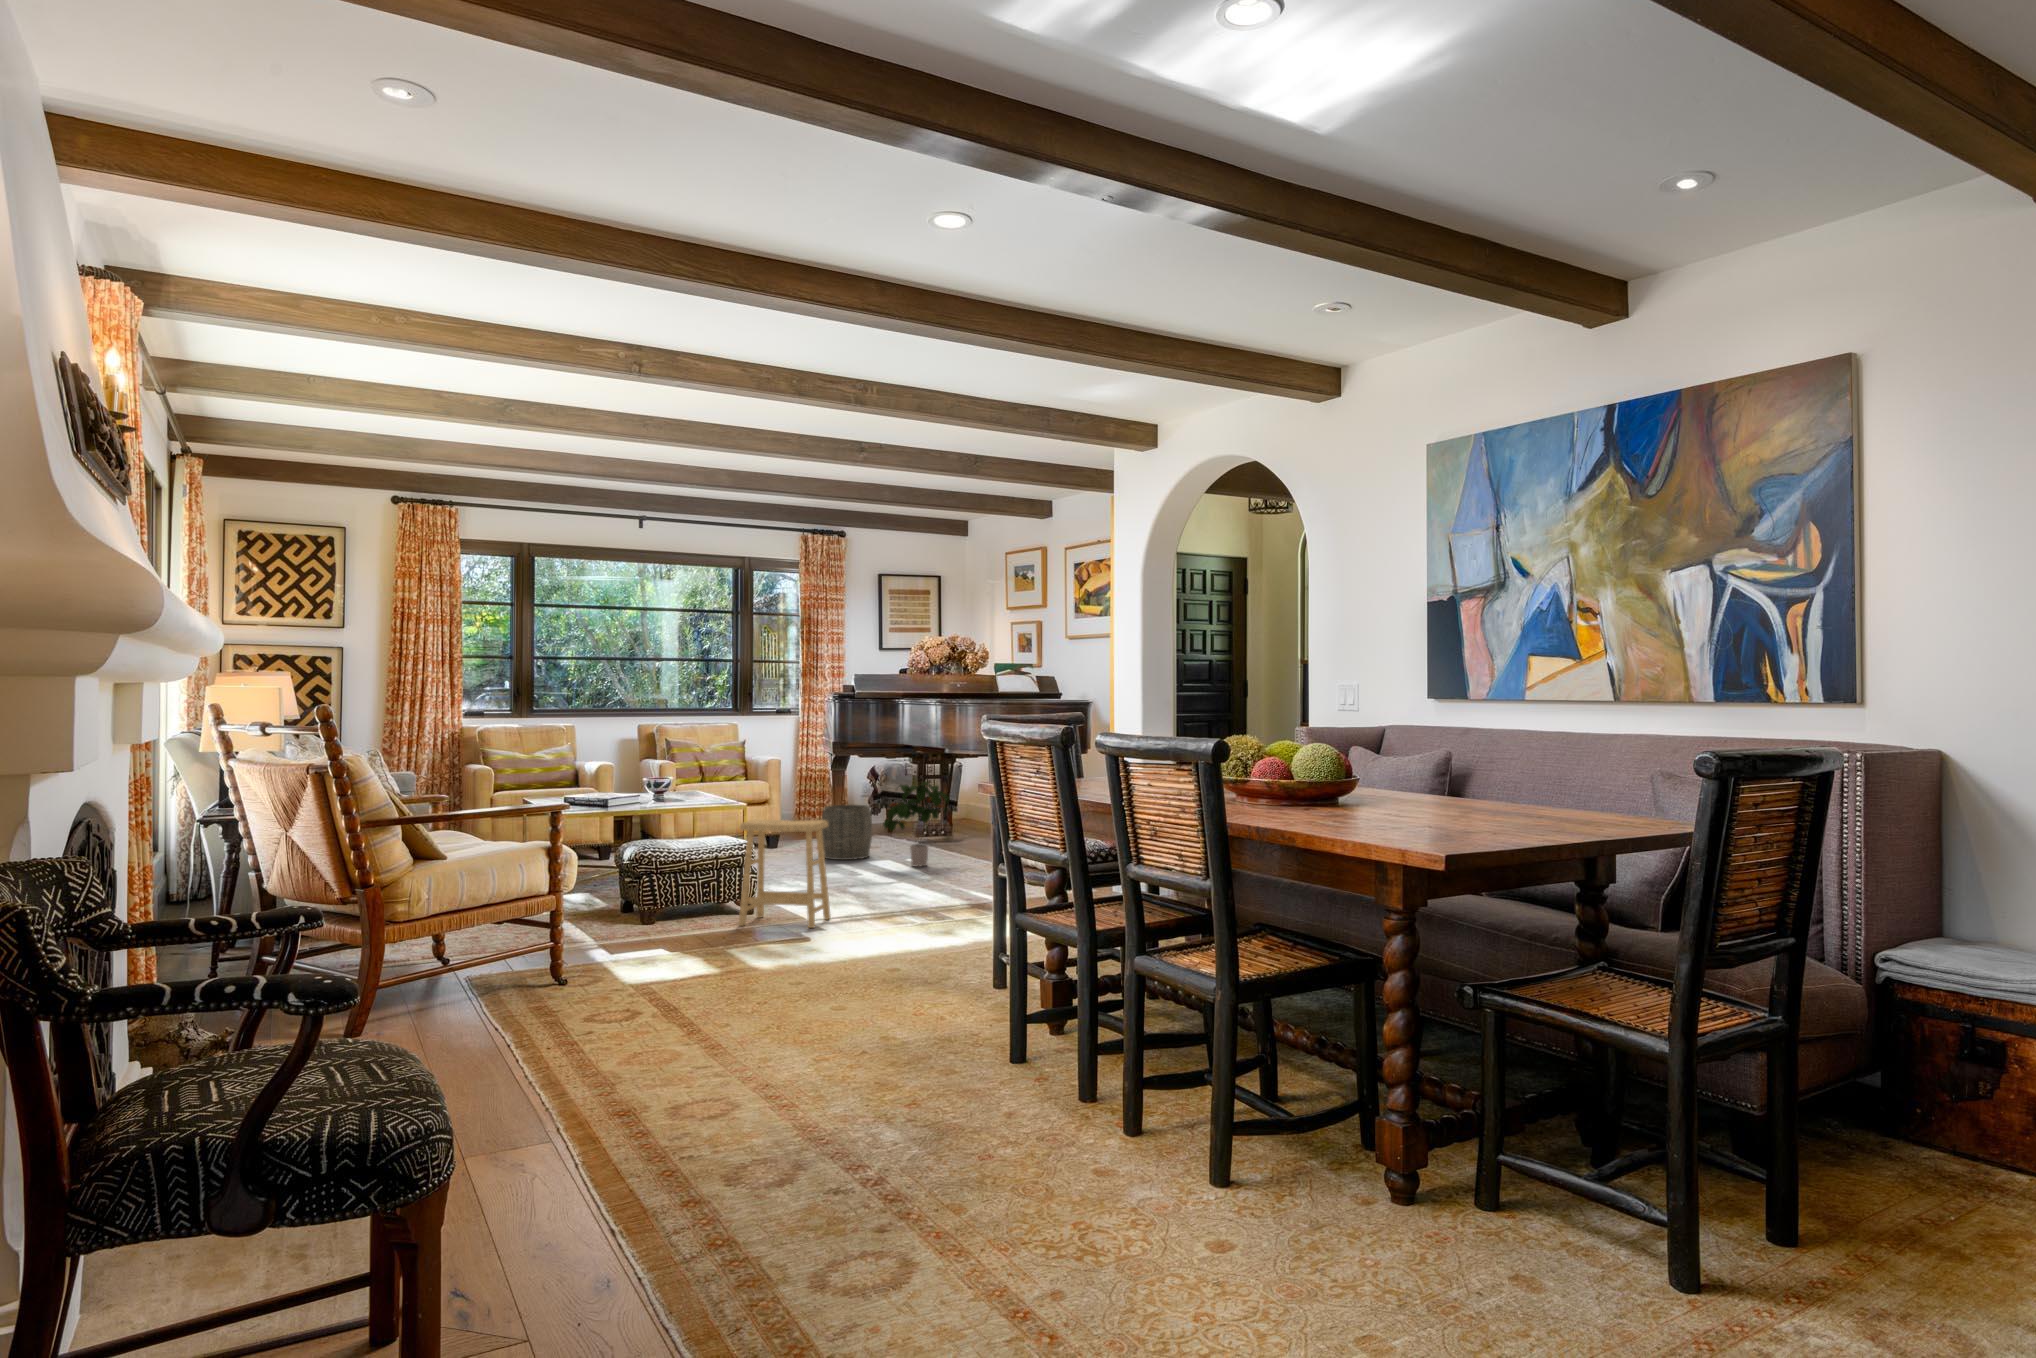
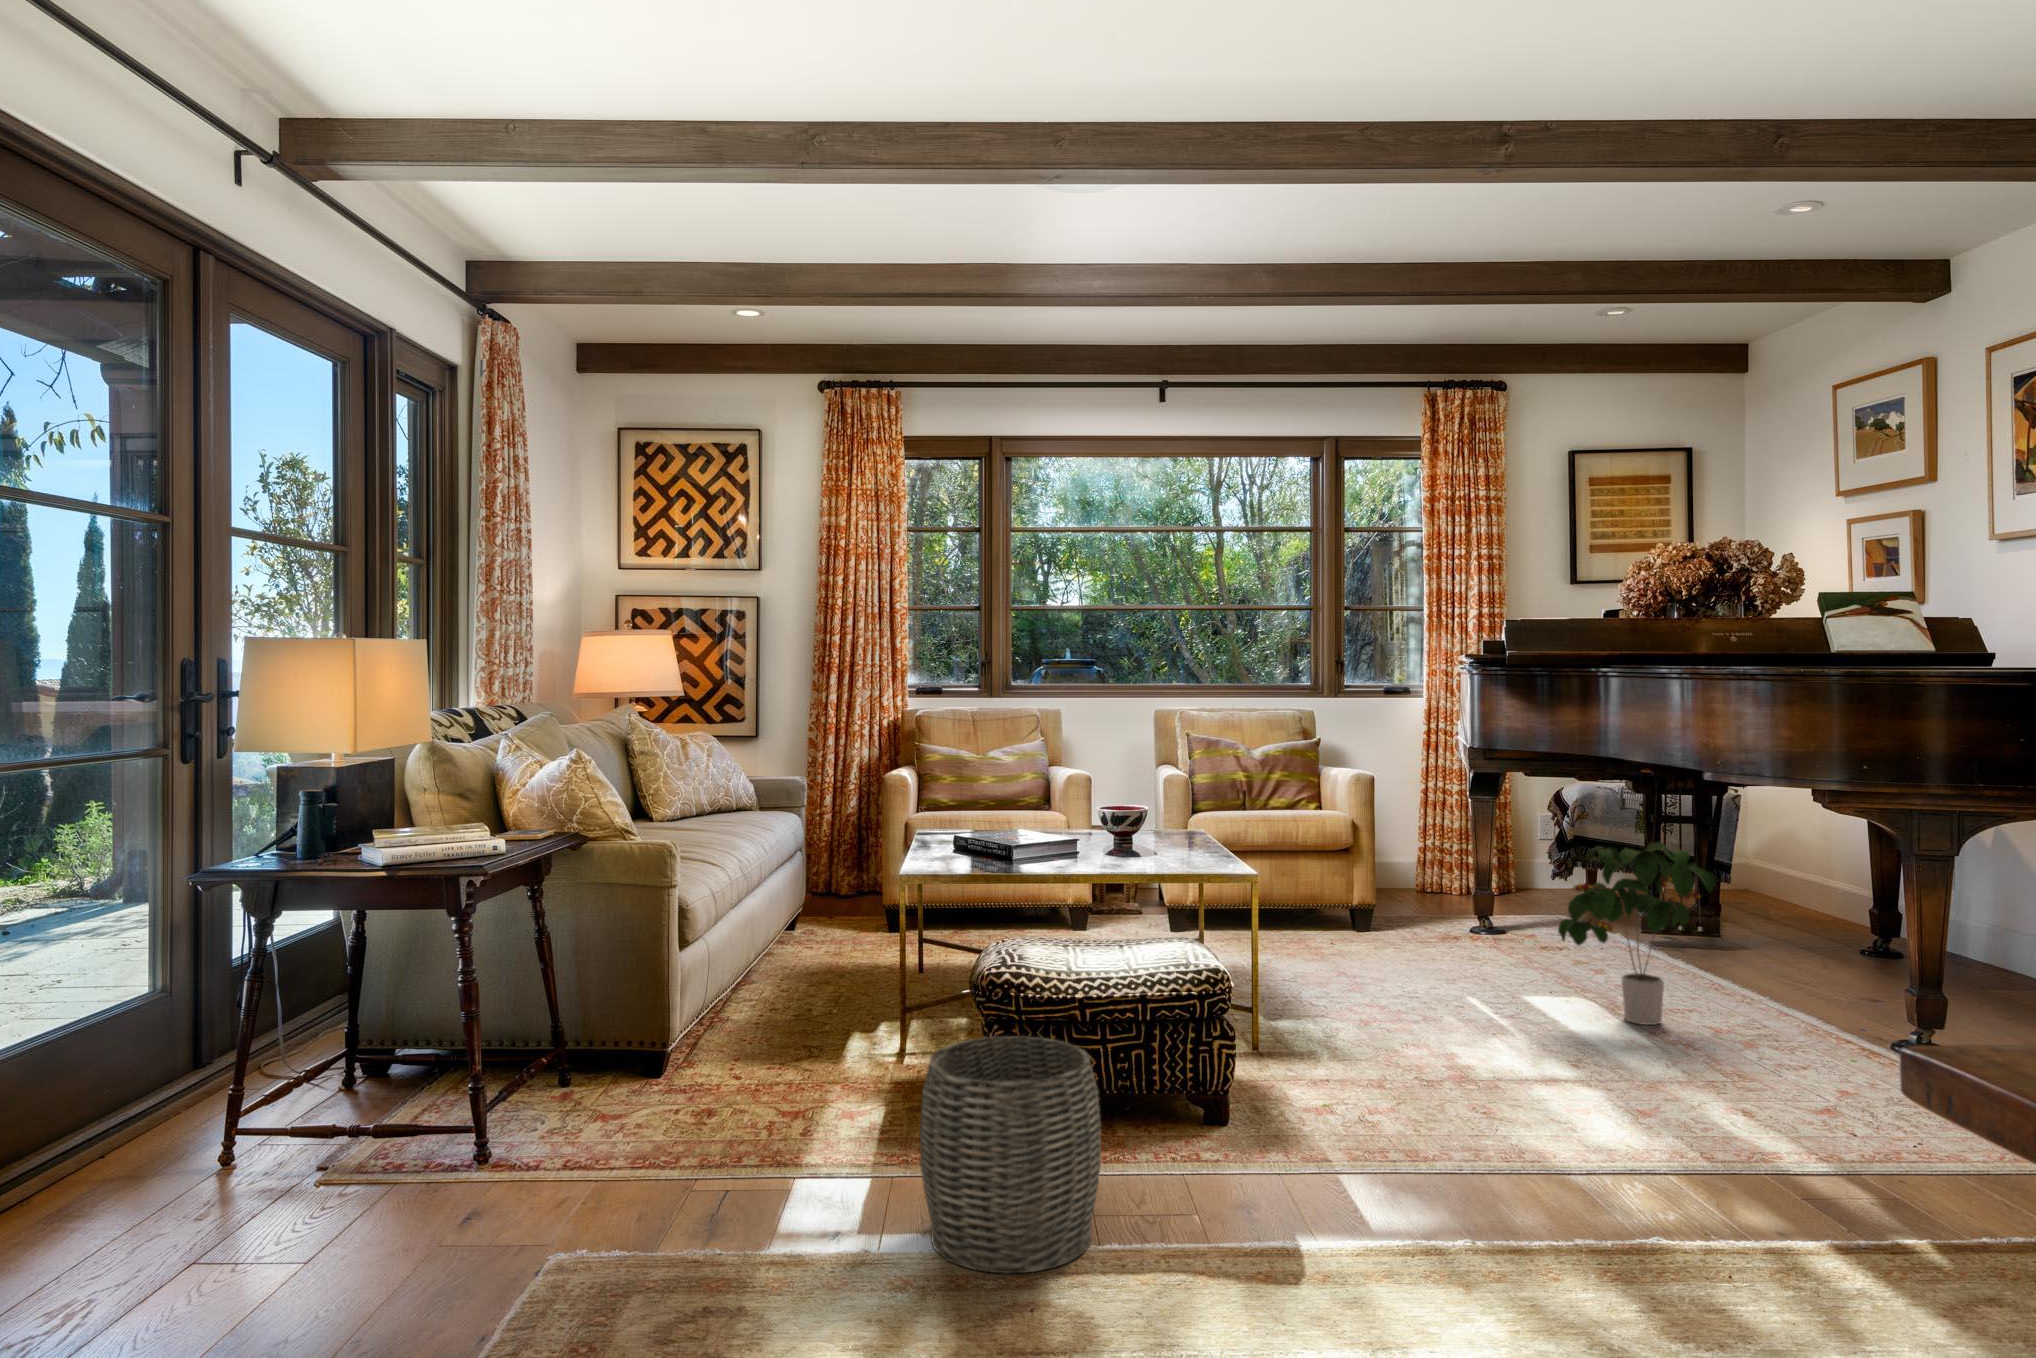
woven basket: present [822,805,872,860] -> present [920,1036,1101,1273]
footstool: present [739,819,831,928] -> none [1150,947,1381,1261]

